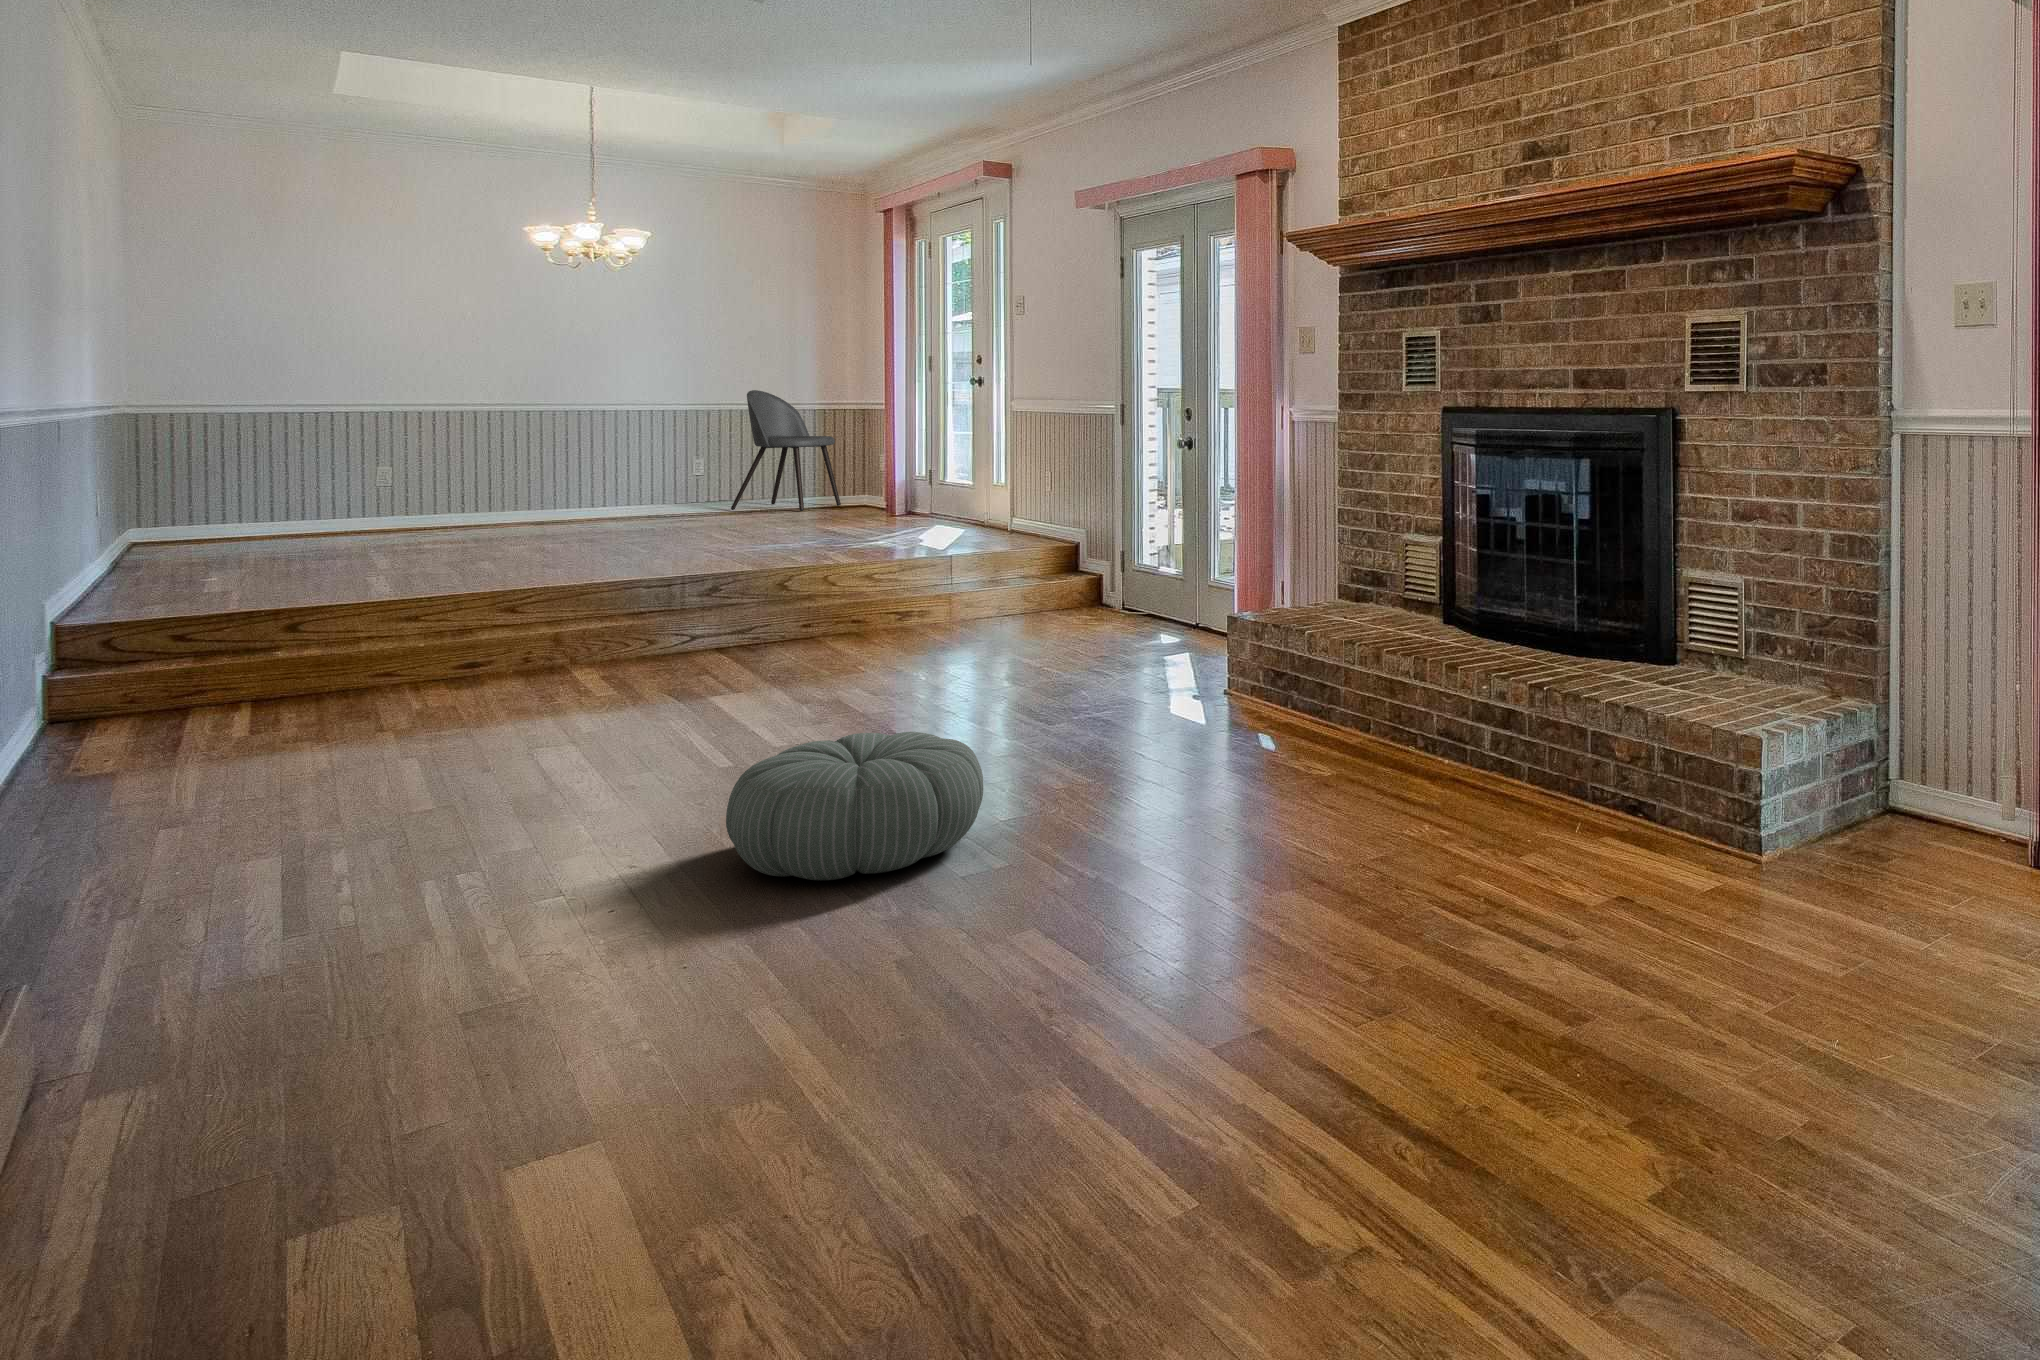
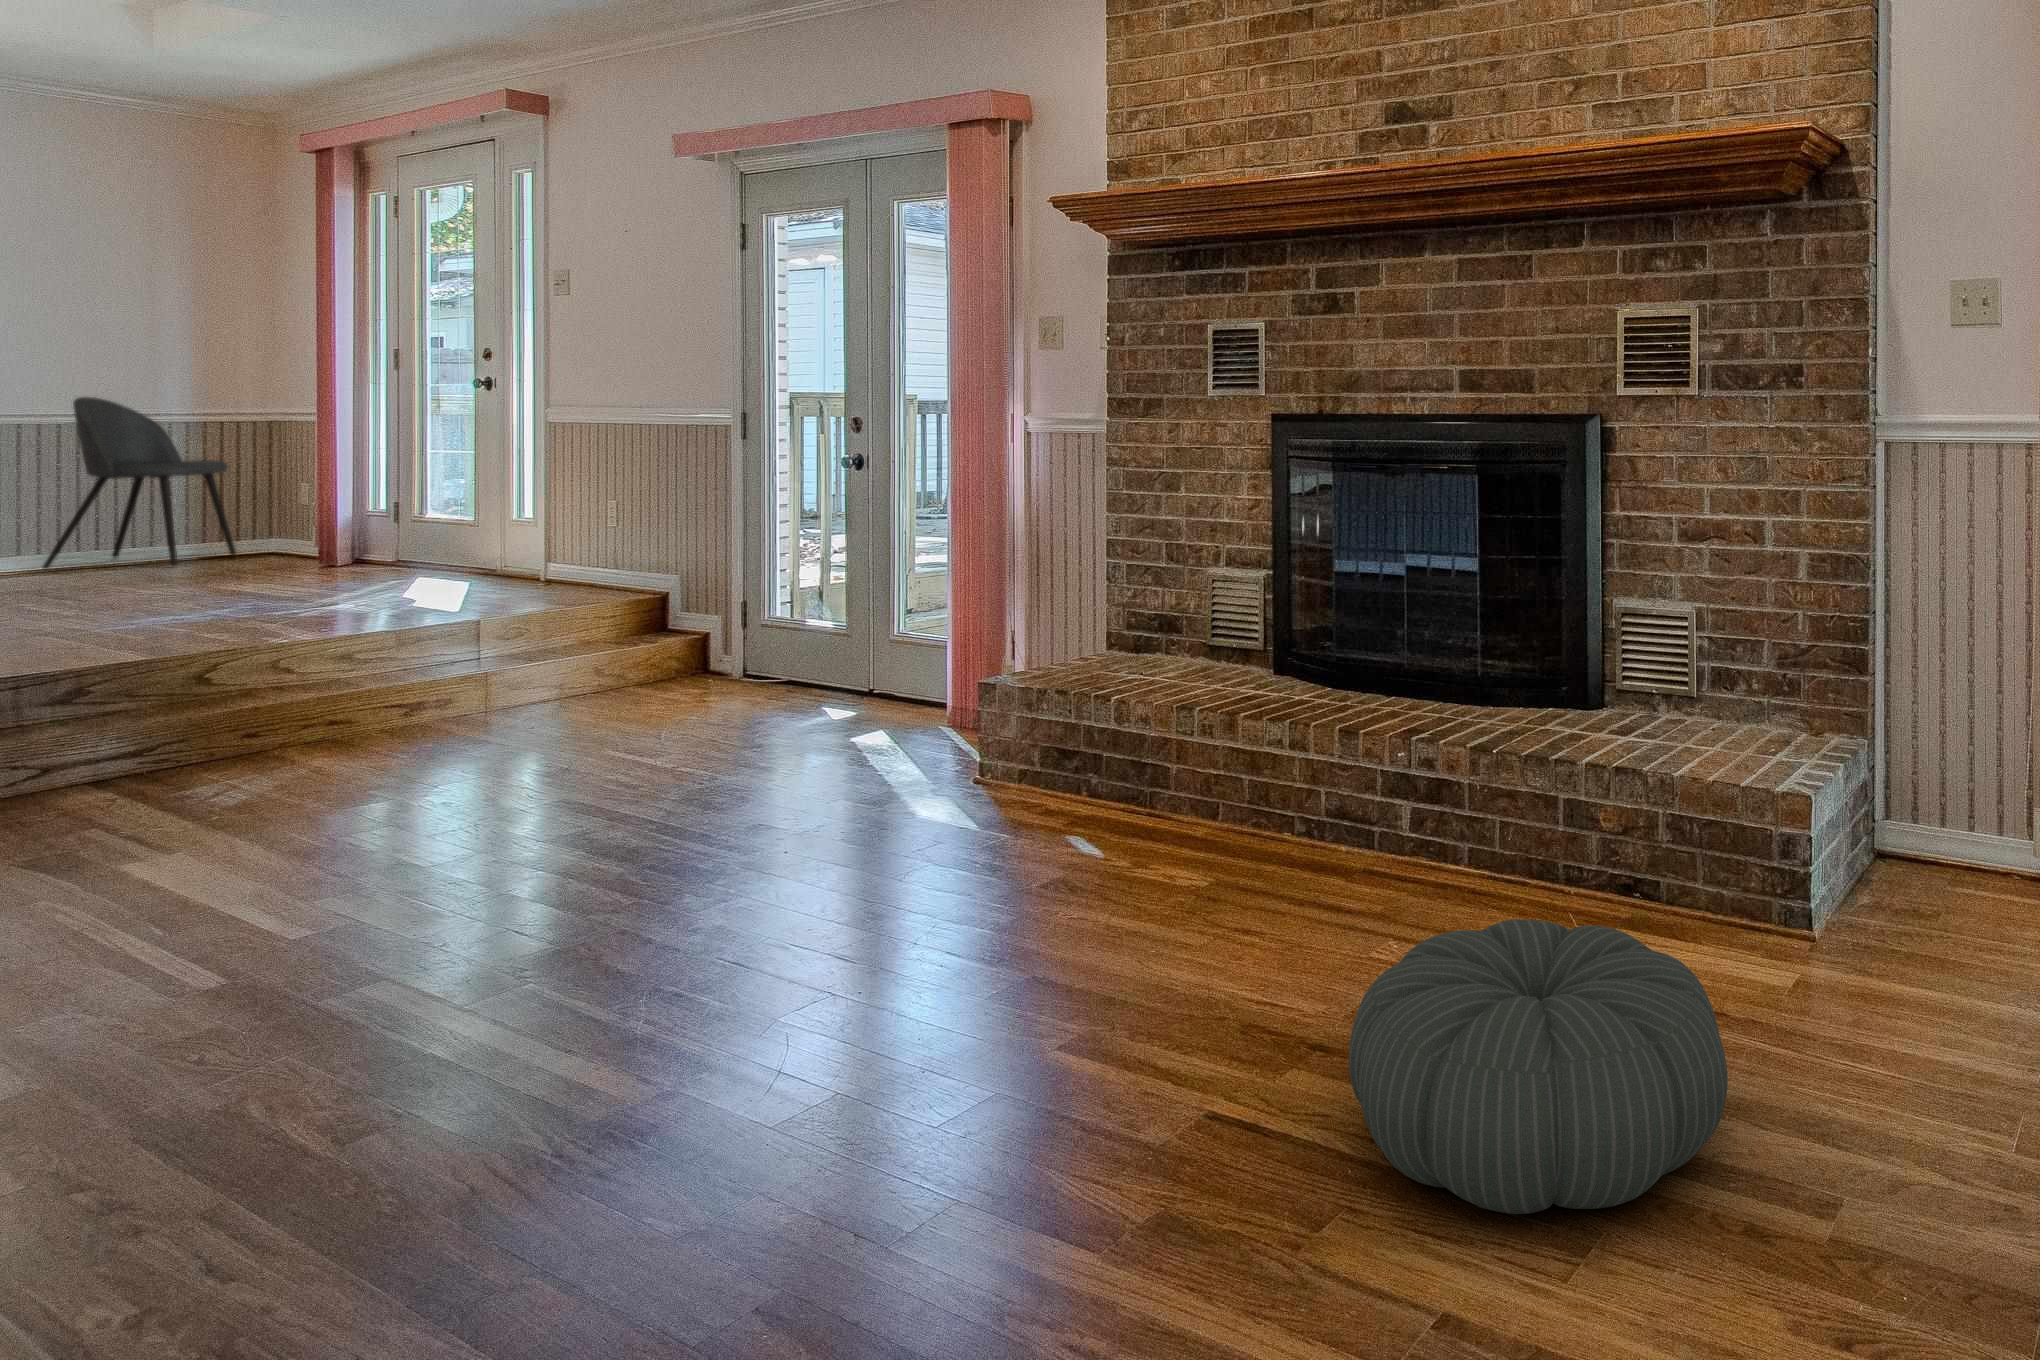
pouf: present [726,732,983,880] -> present [1349,919,1728,1214]

